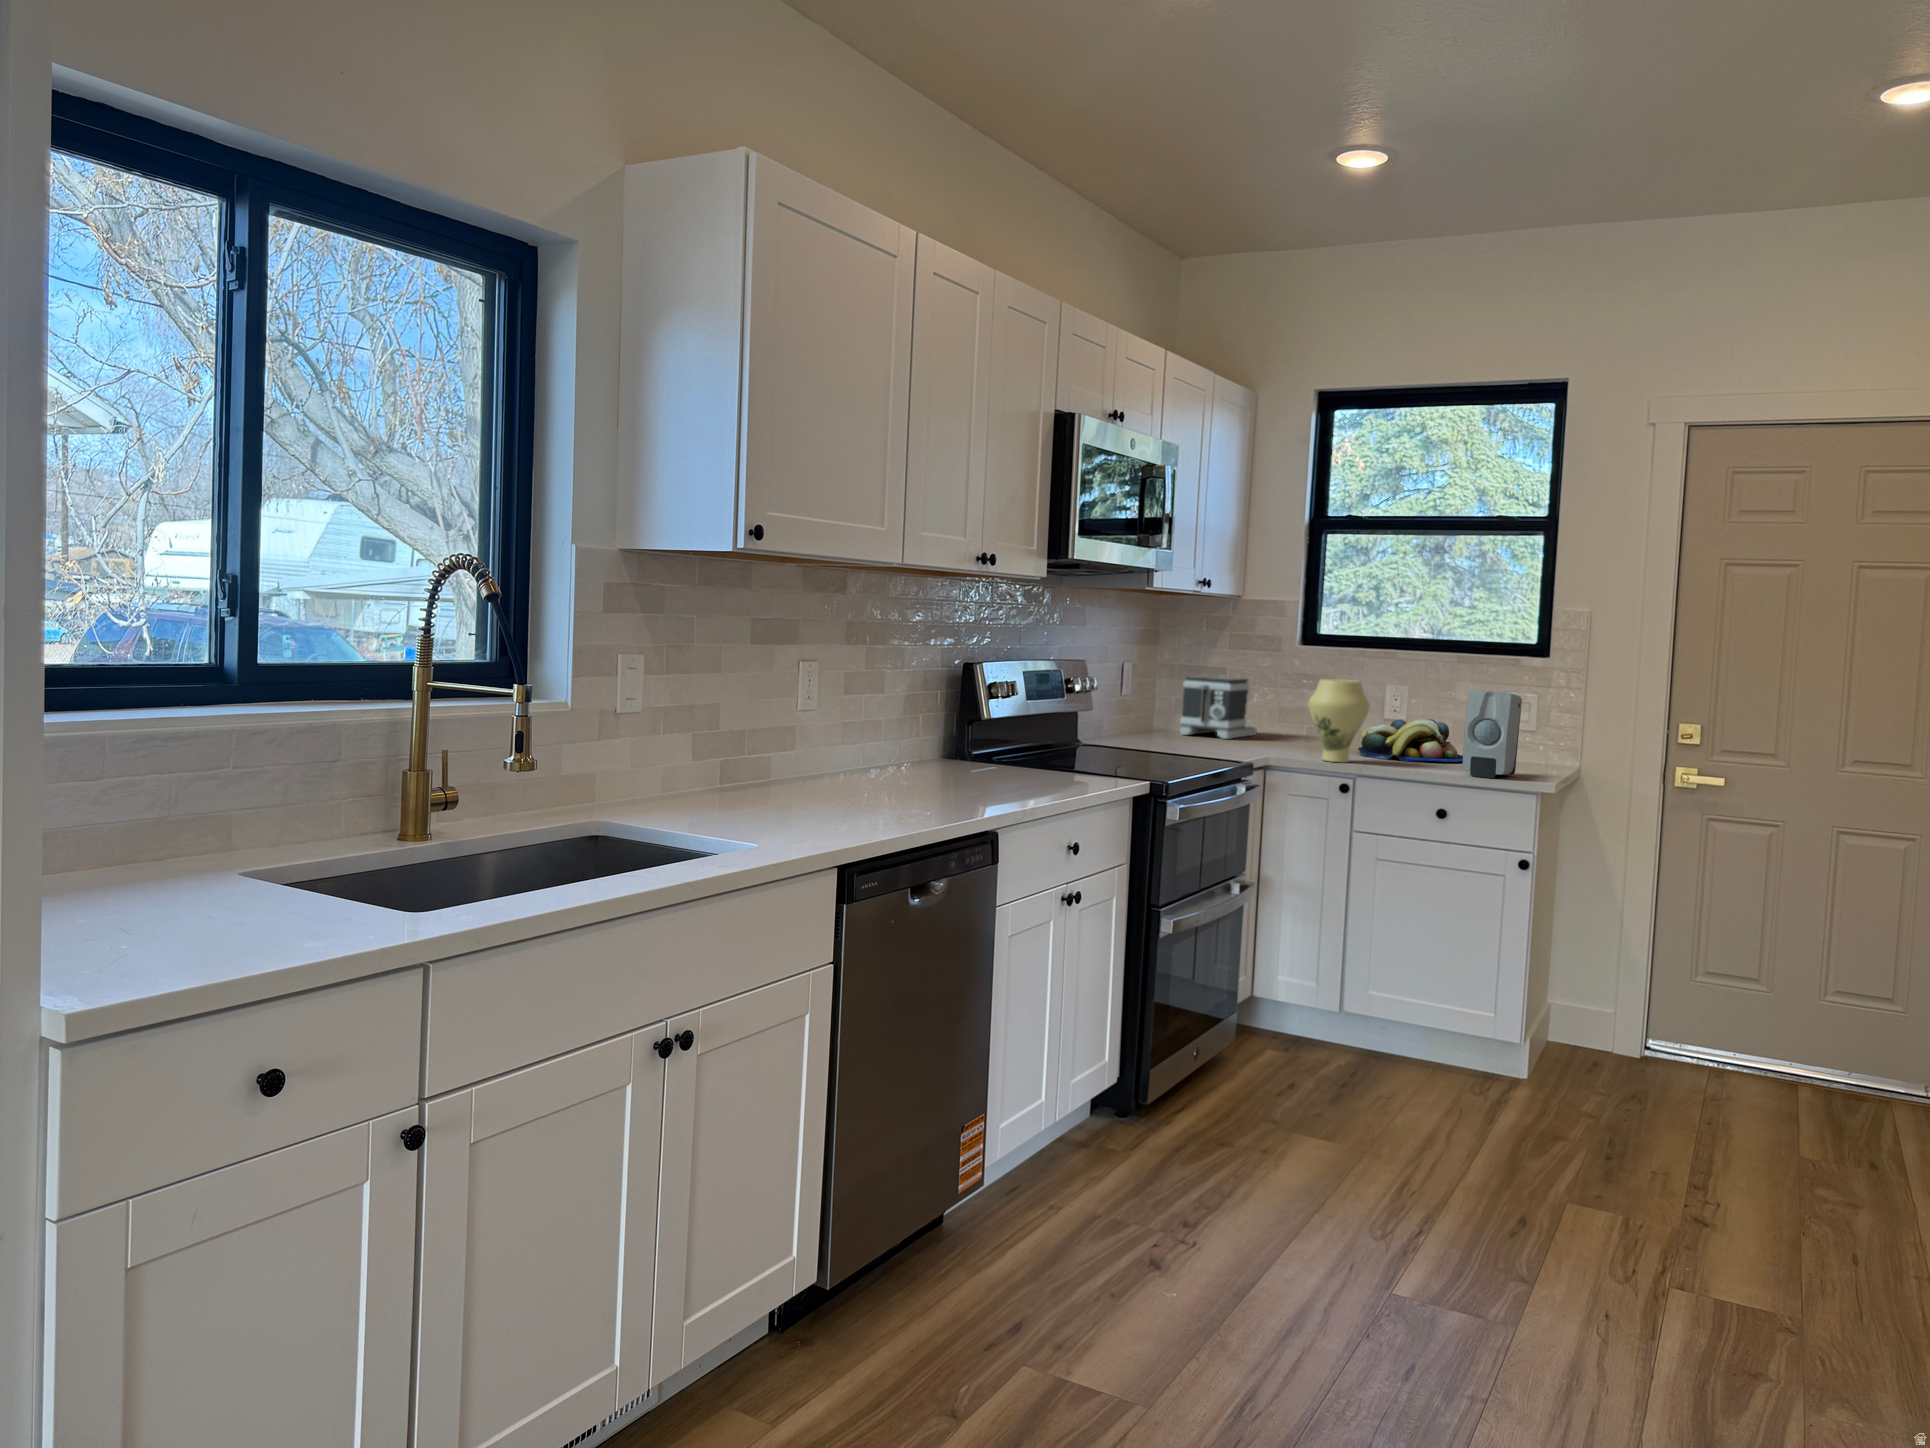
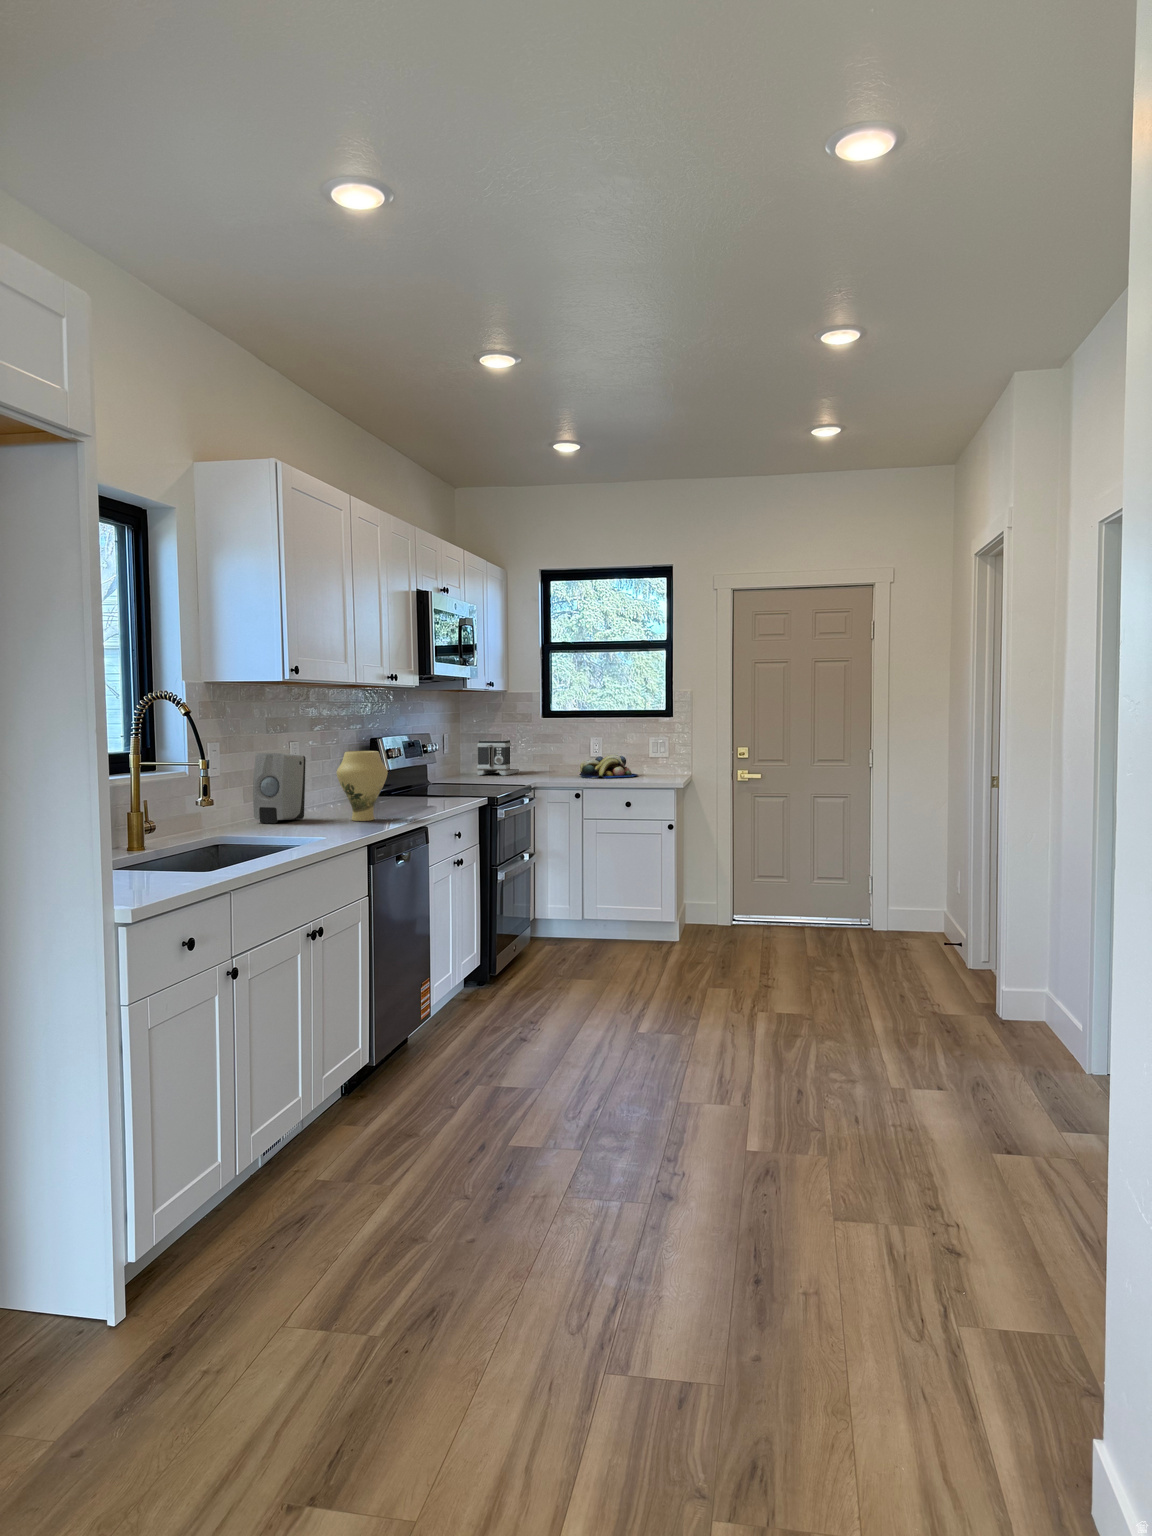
vase: present [1308,679,1370,762] -> present [337,751,388,821]
soap dispenser: present [1462,690,1522,778] -> present [253,753,306,823]

